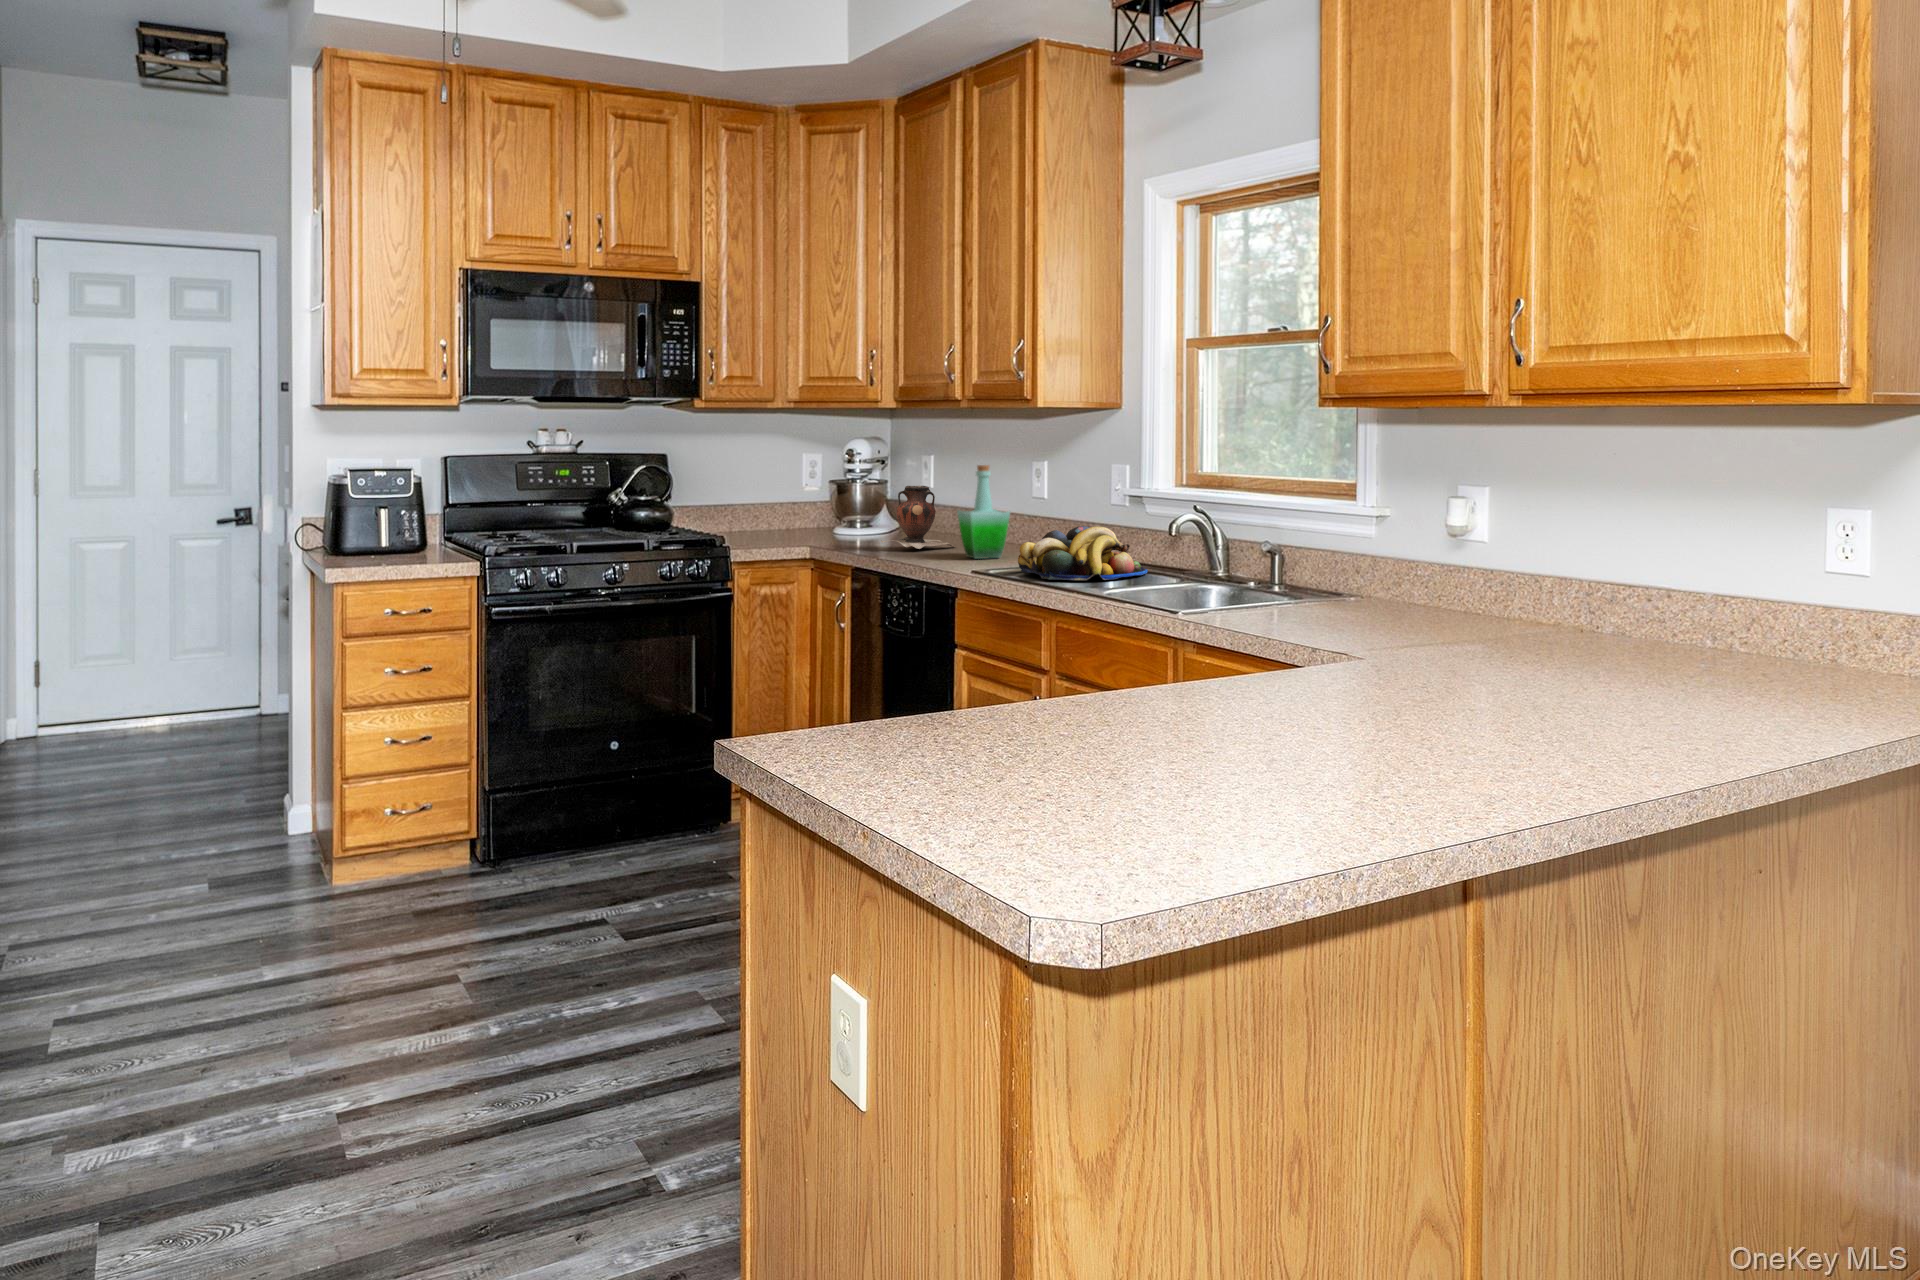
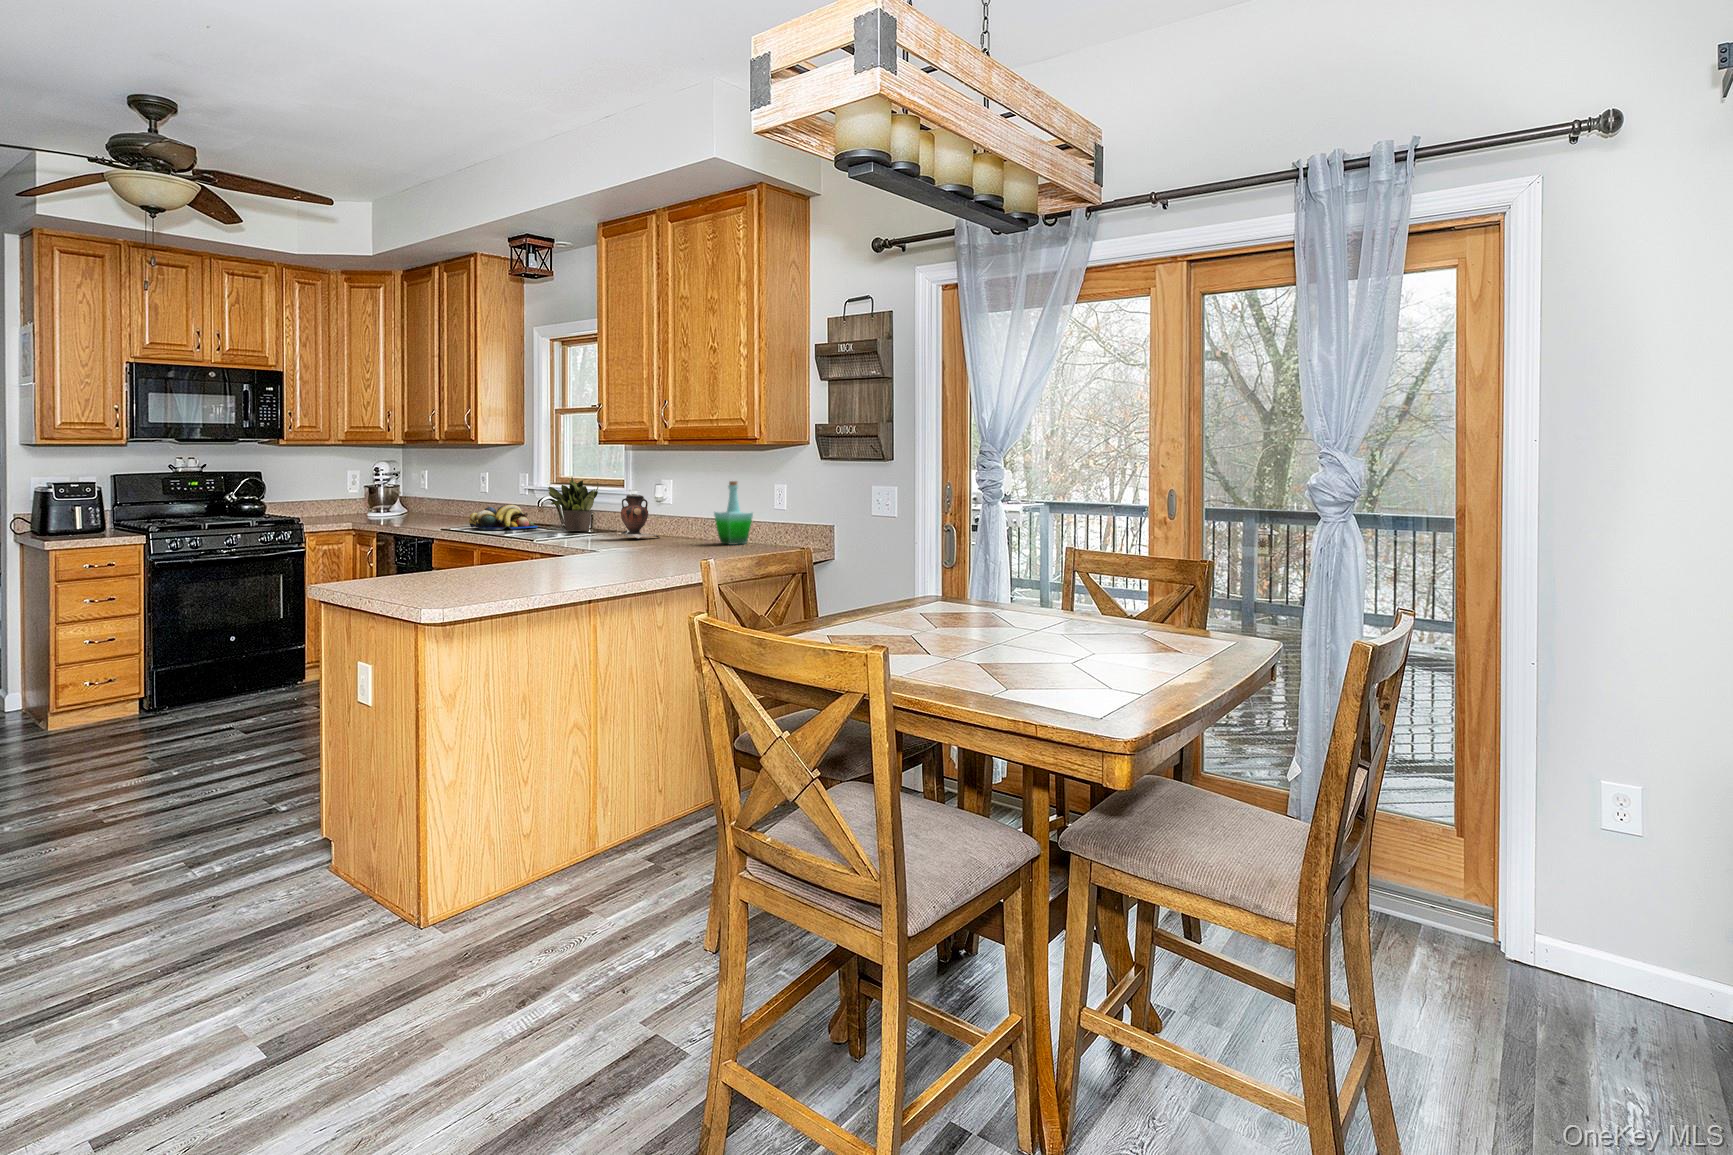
bottle: present [957,465,1010,559] -> present [714,481,753,544]
potted plant: none [1184,469,1301,591] -> present [548,477,599,531]
vase: present [881,486,954,549] -> present [610,495,659,538]

